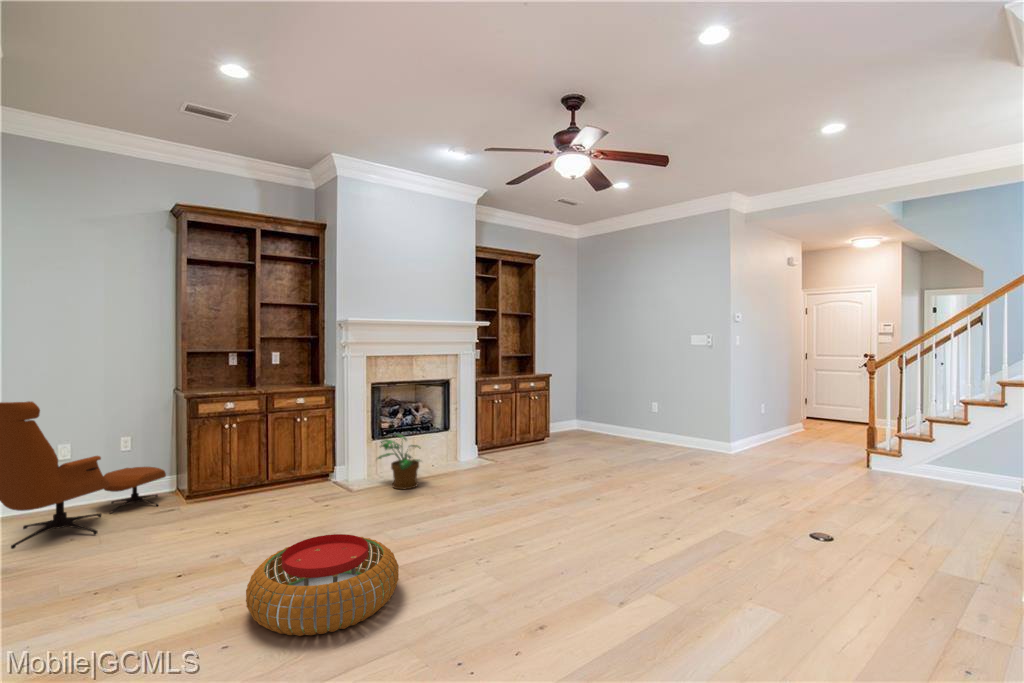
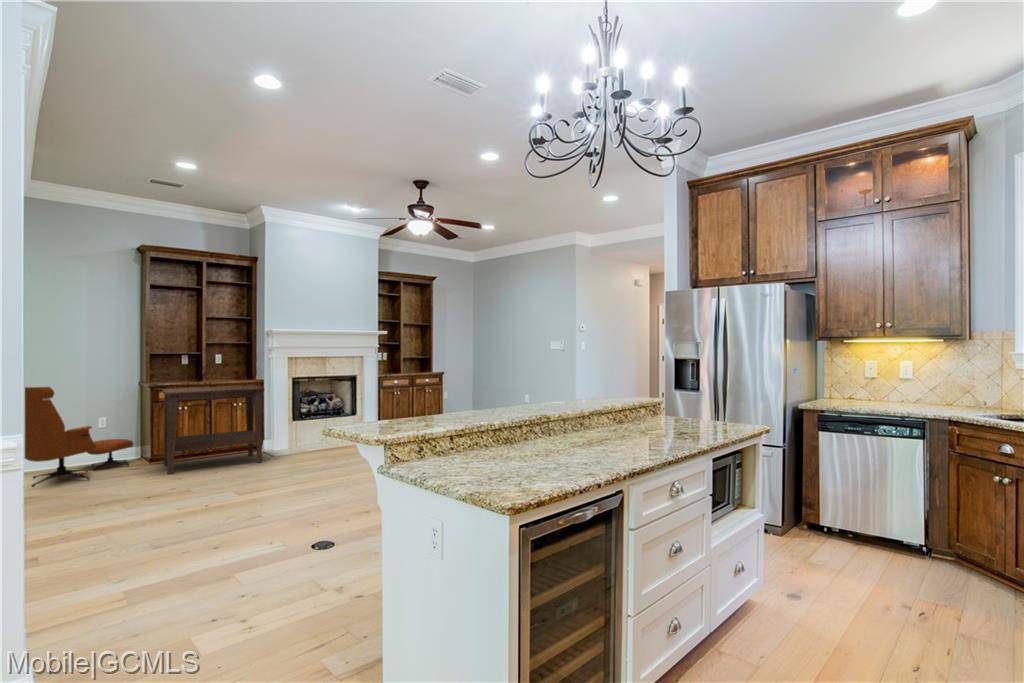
side table: none [201,394,337,524] -> present [162,385,264,474]
potted plant: present [378,434,420,489] -> none [295,415,331,455]
pouf: present [246,534,399,636] -> none [203,466,299,514]

